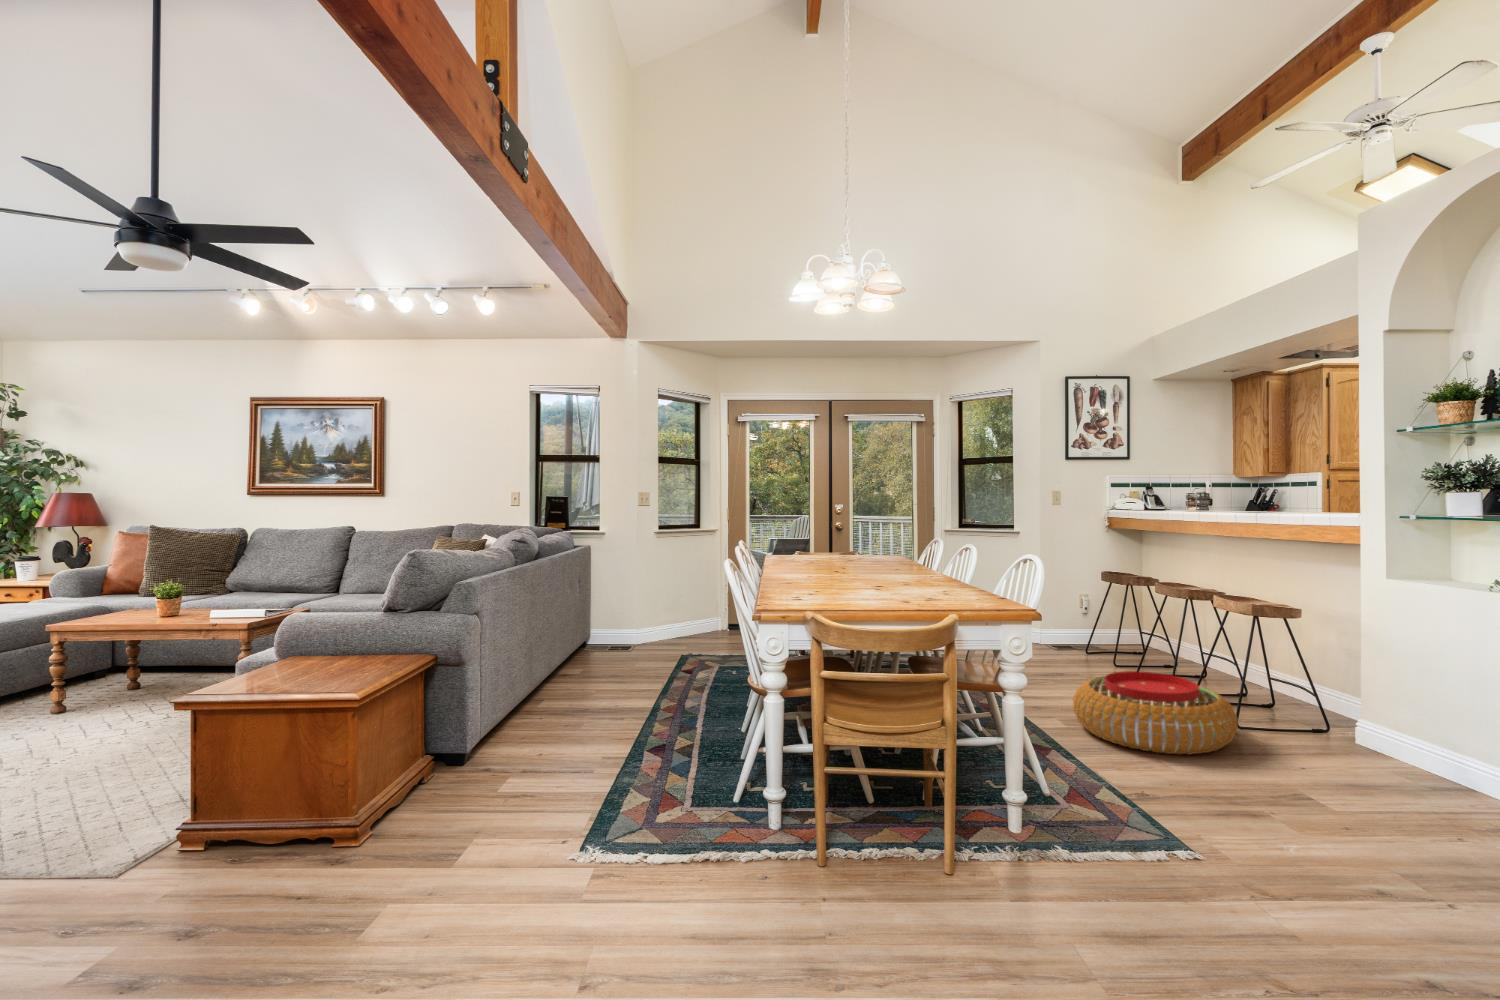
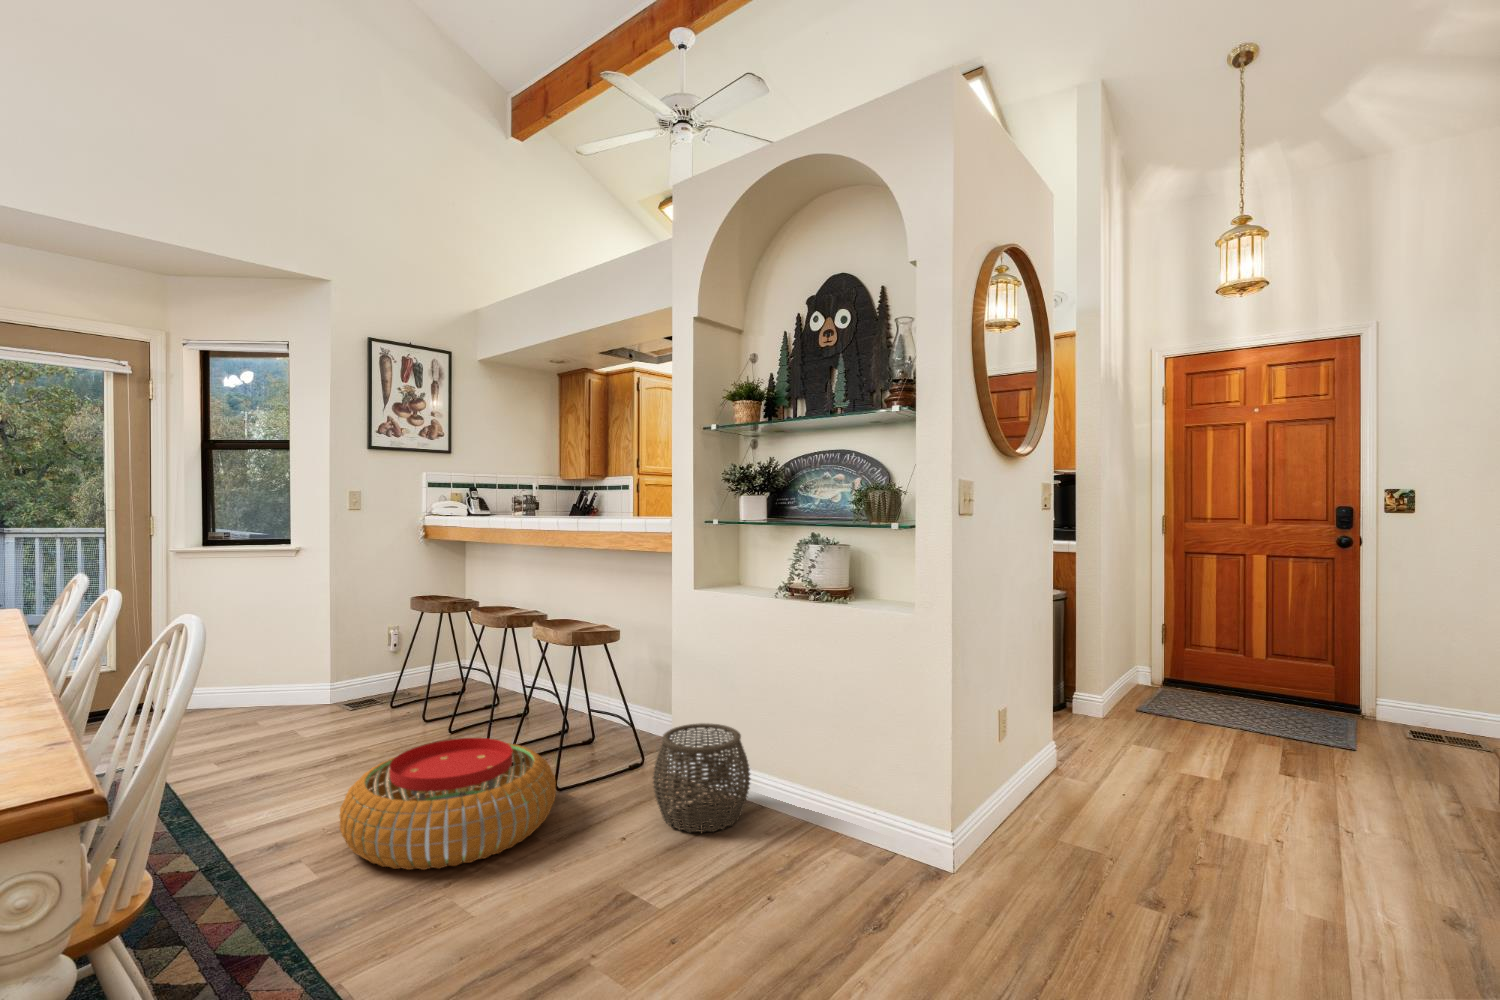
woven basket: none [1335,698,1455,795] -> present [653,723,750,833]

